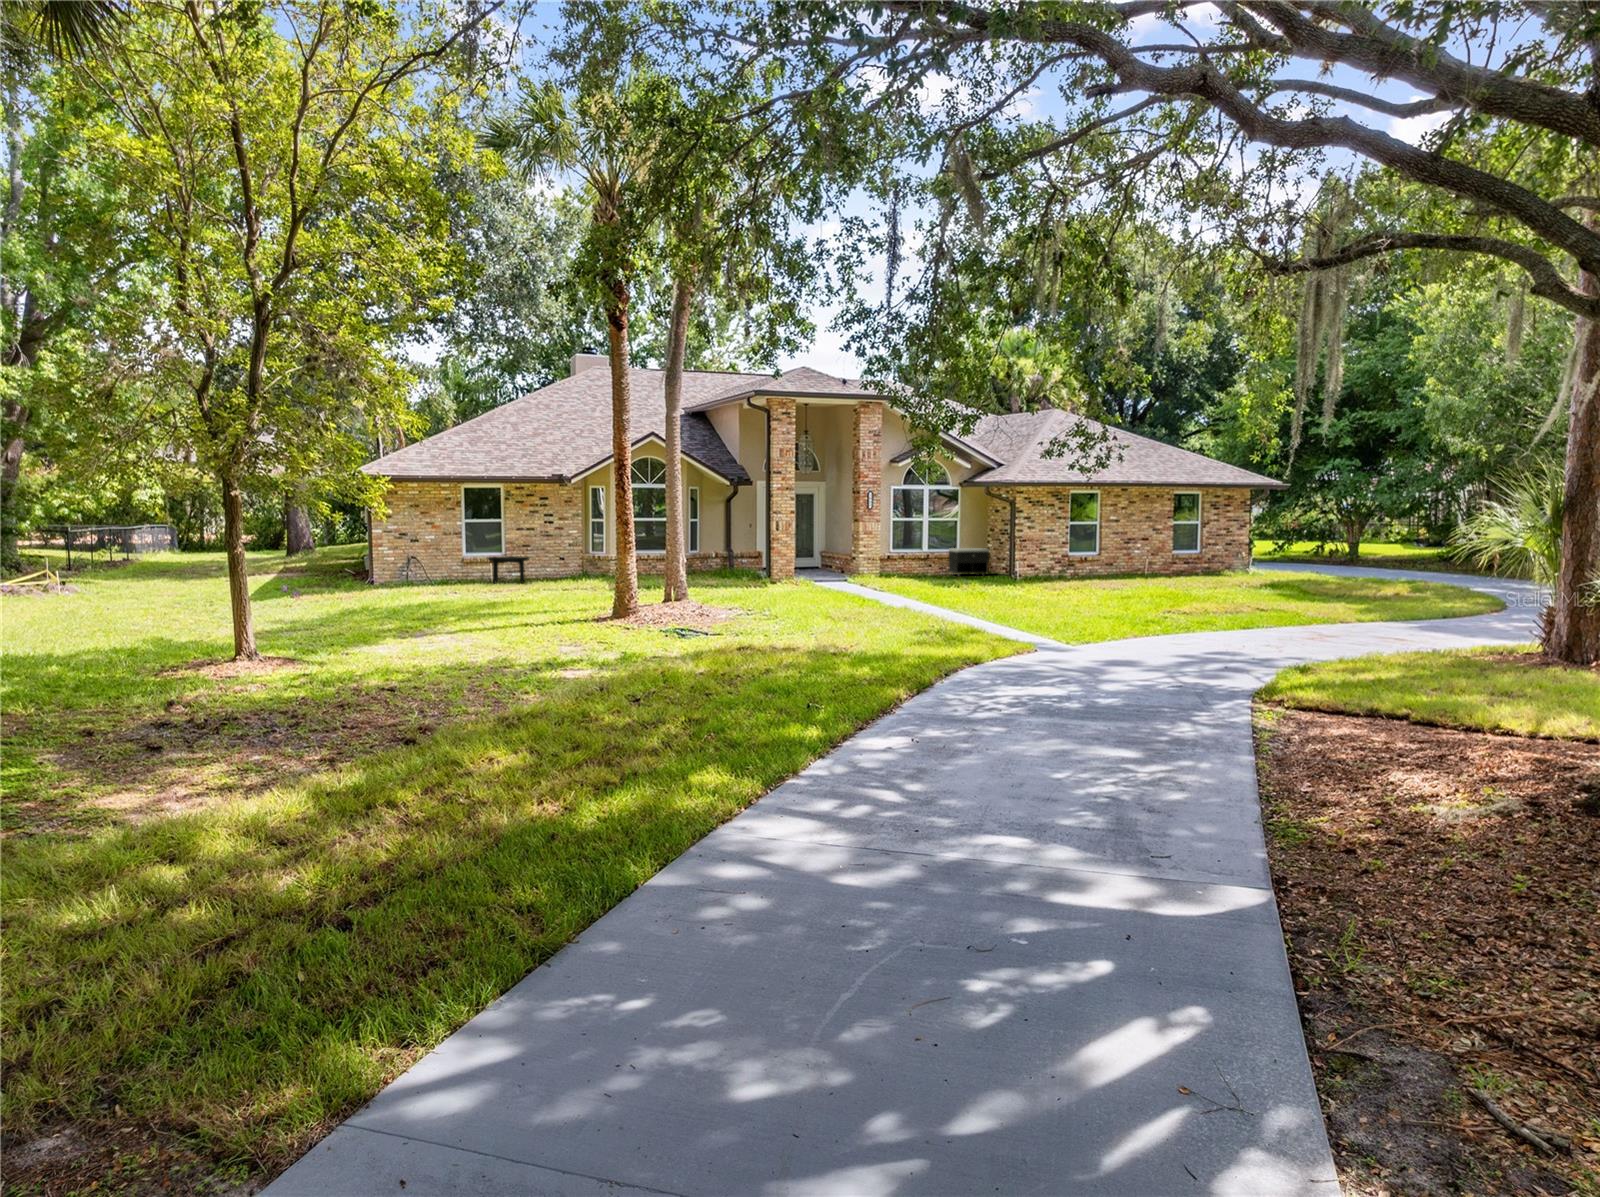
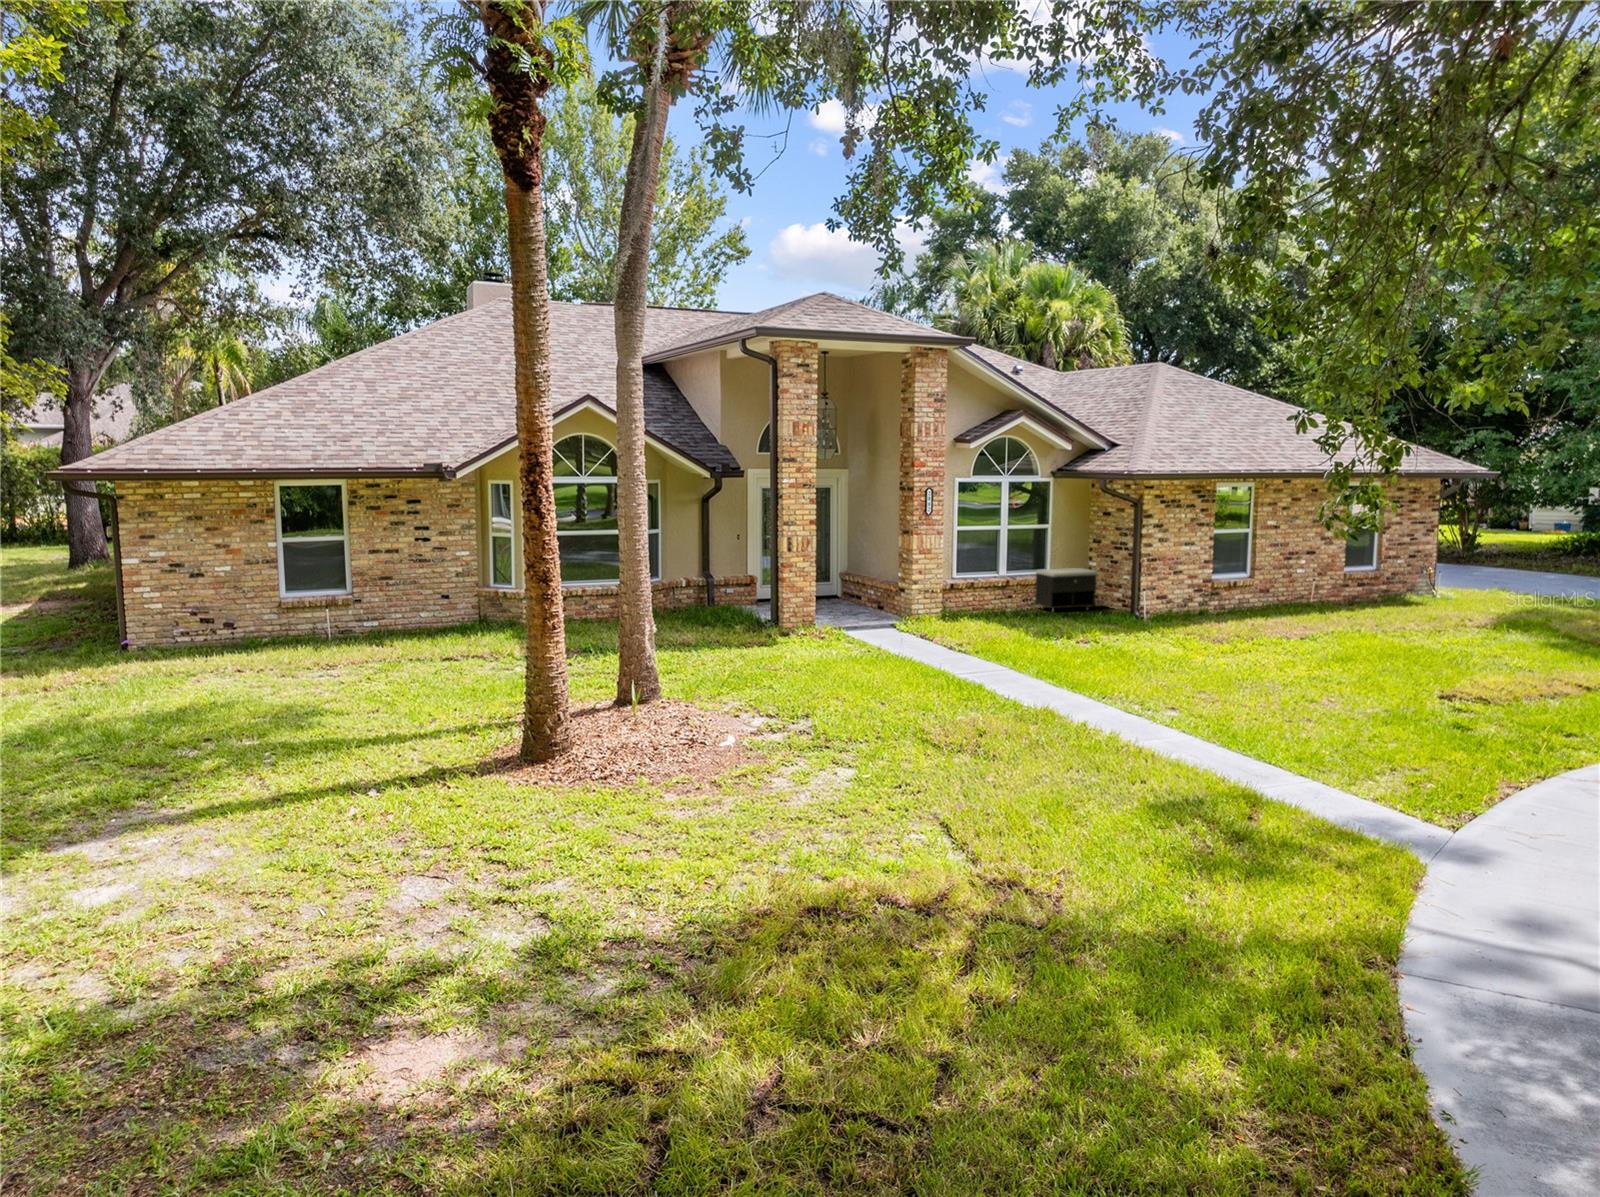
round table: present [488,556,529,583] -> none [317,595,393,644]

